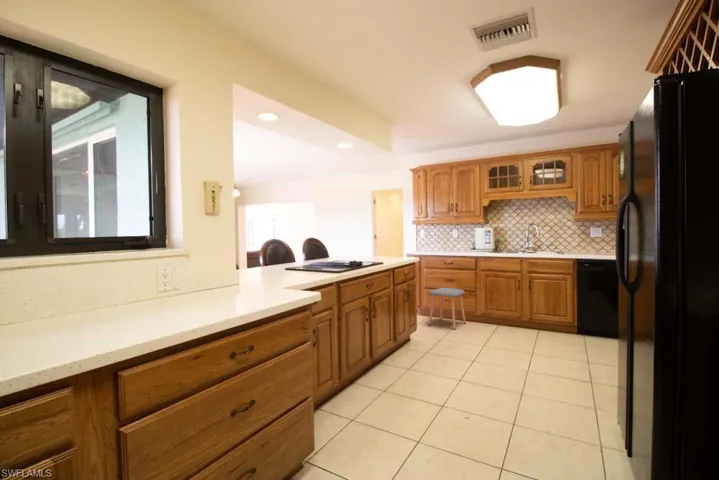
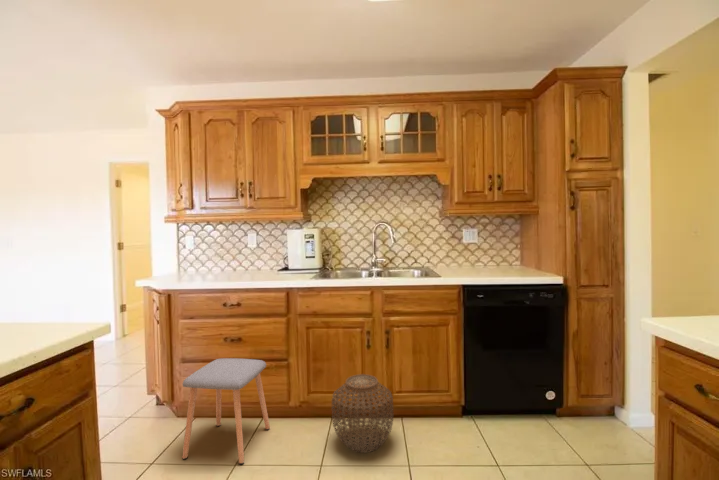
woven basket: none [497,300,530,335] -> present [332,374,393,452]

